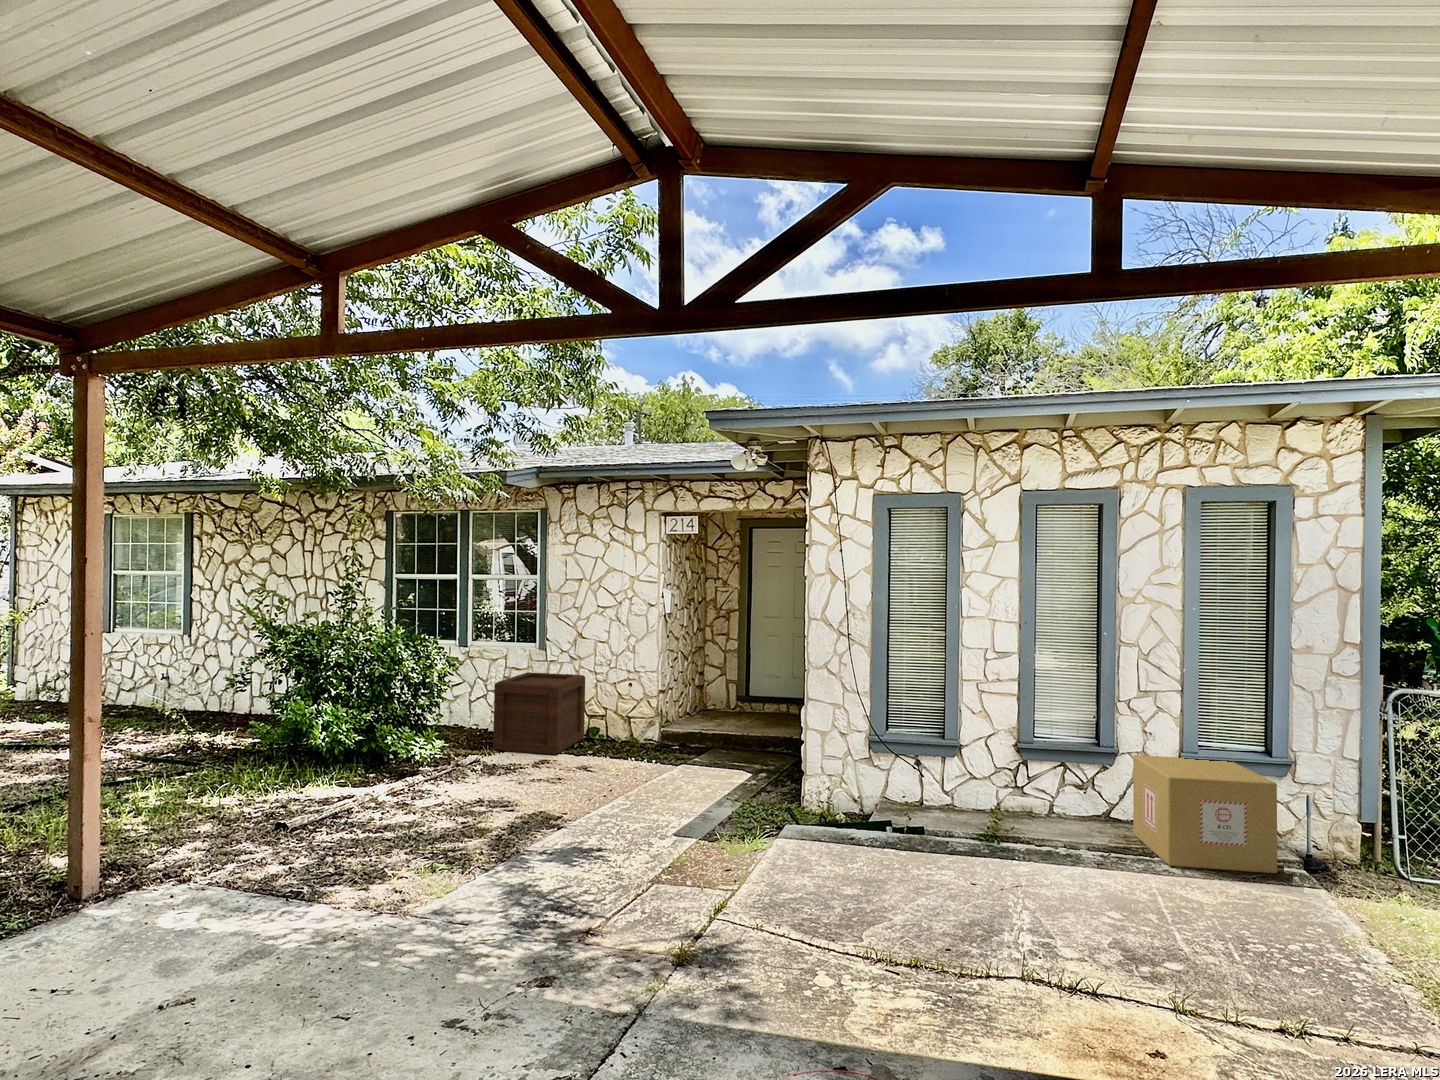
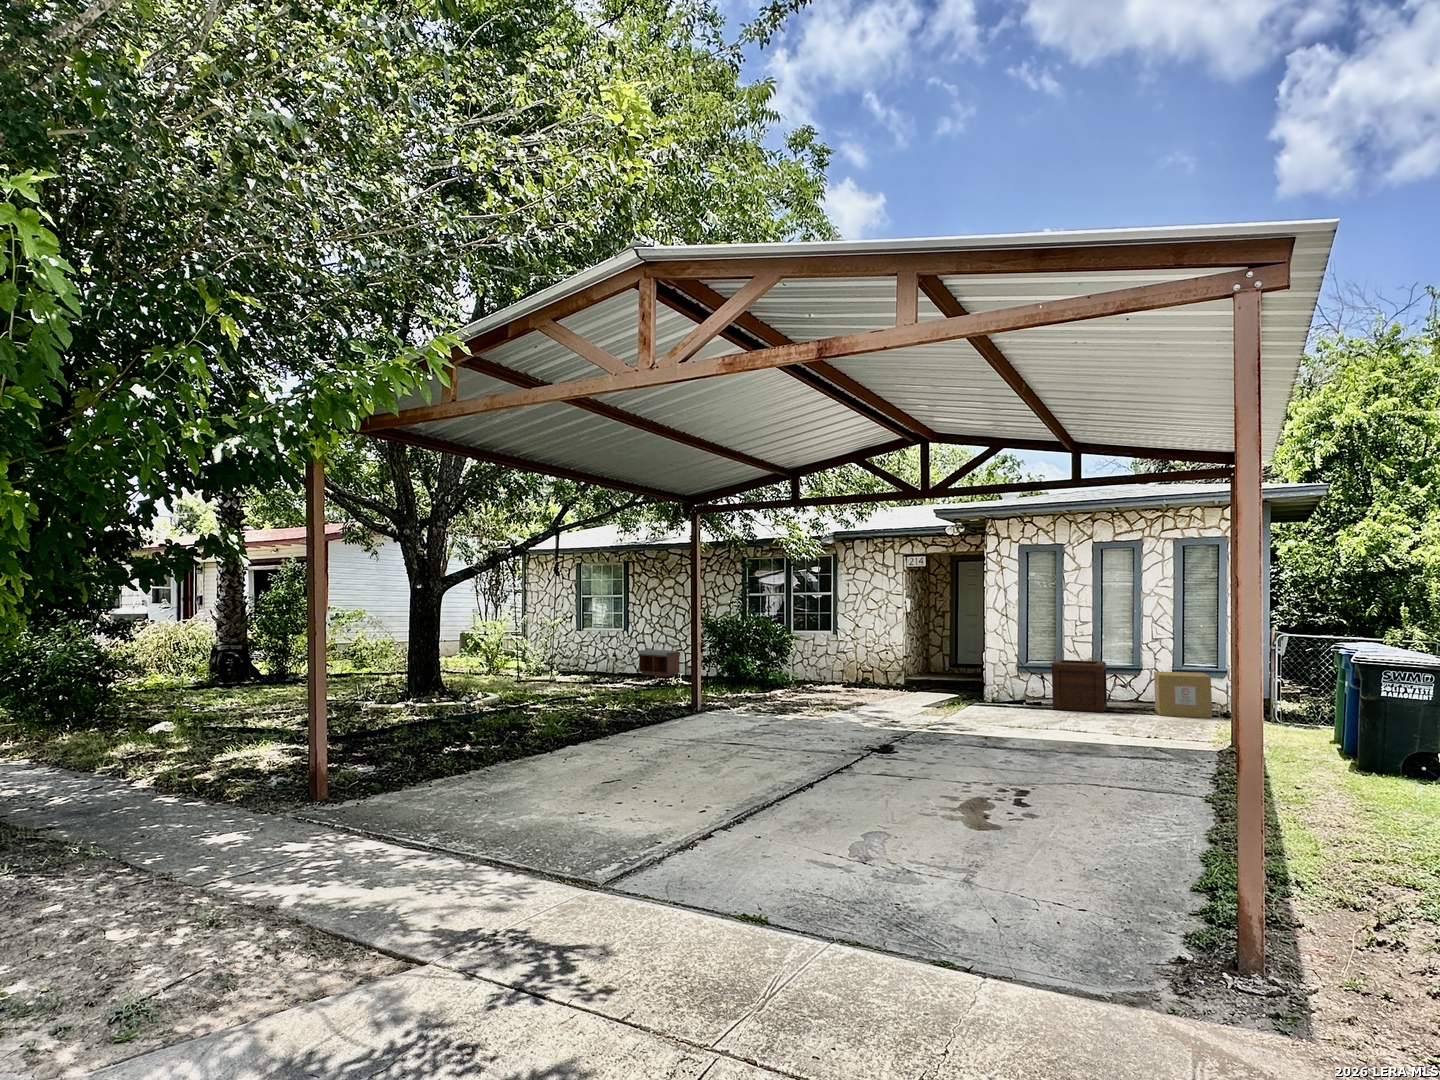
bench: none [189,670,270,724] -> present [638,649,680,677]
wooden crate: present [493,672,585,755] -> present [1052,660,1107,713]

